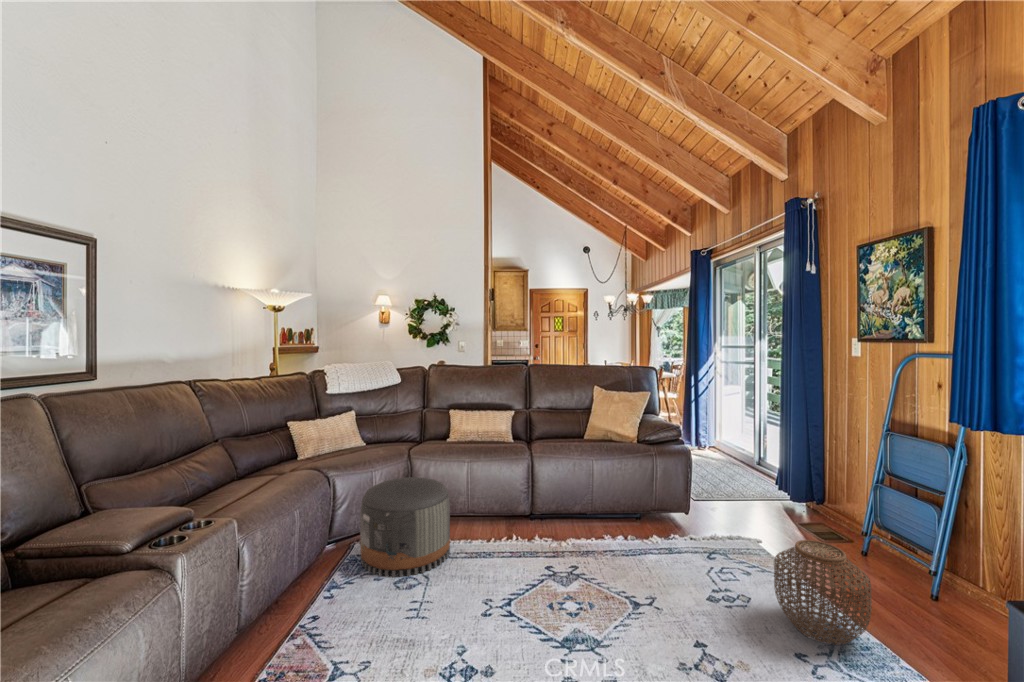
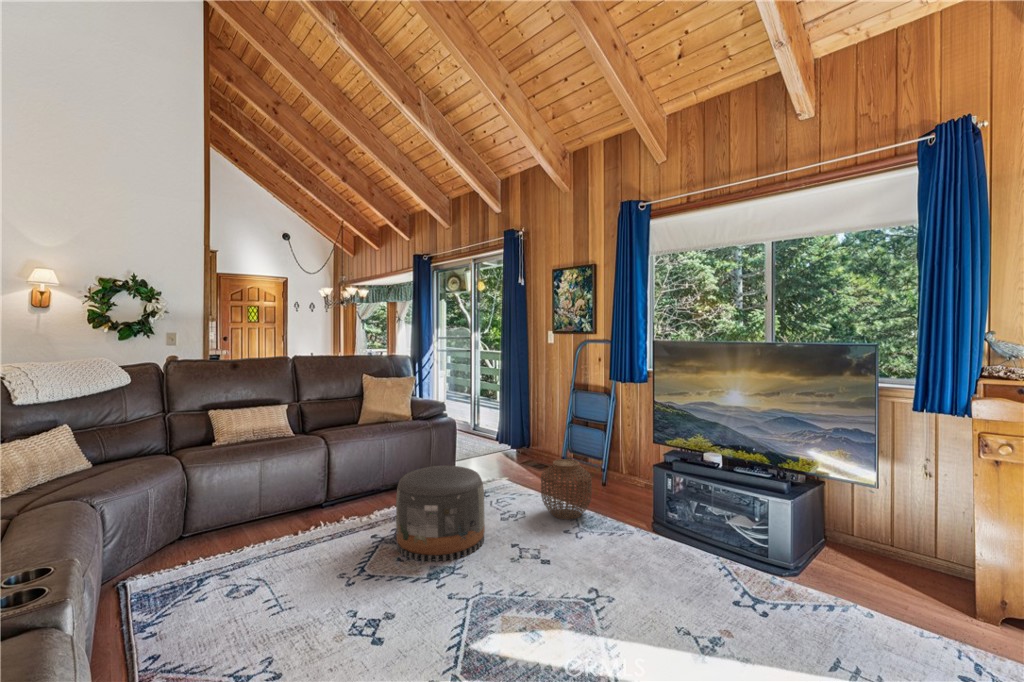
pouf: present [360,477,450,577] -> present [396,466,485,562]

